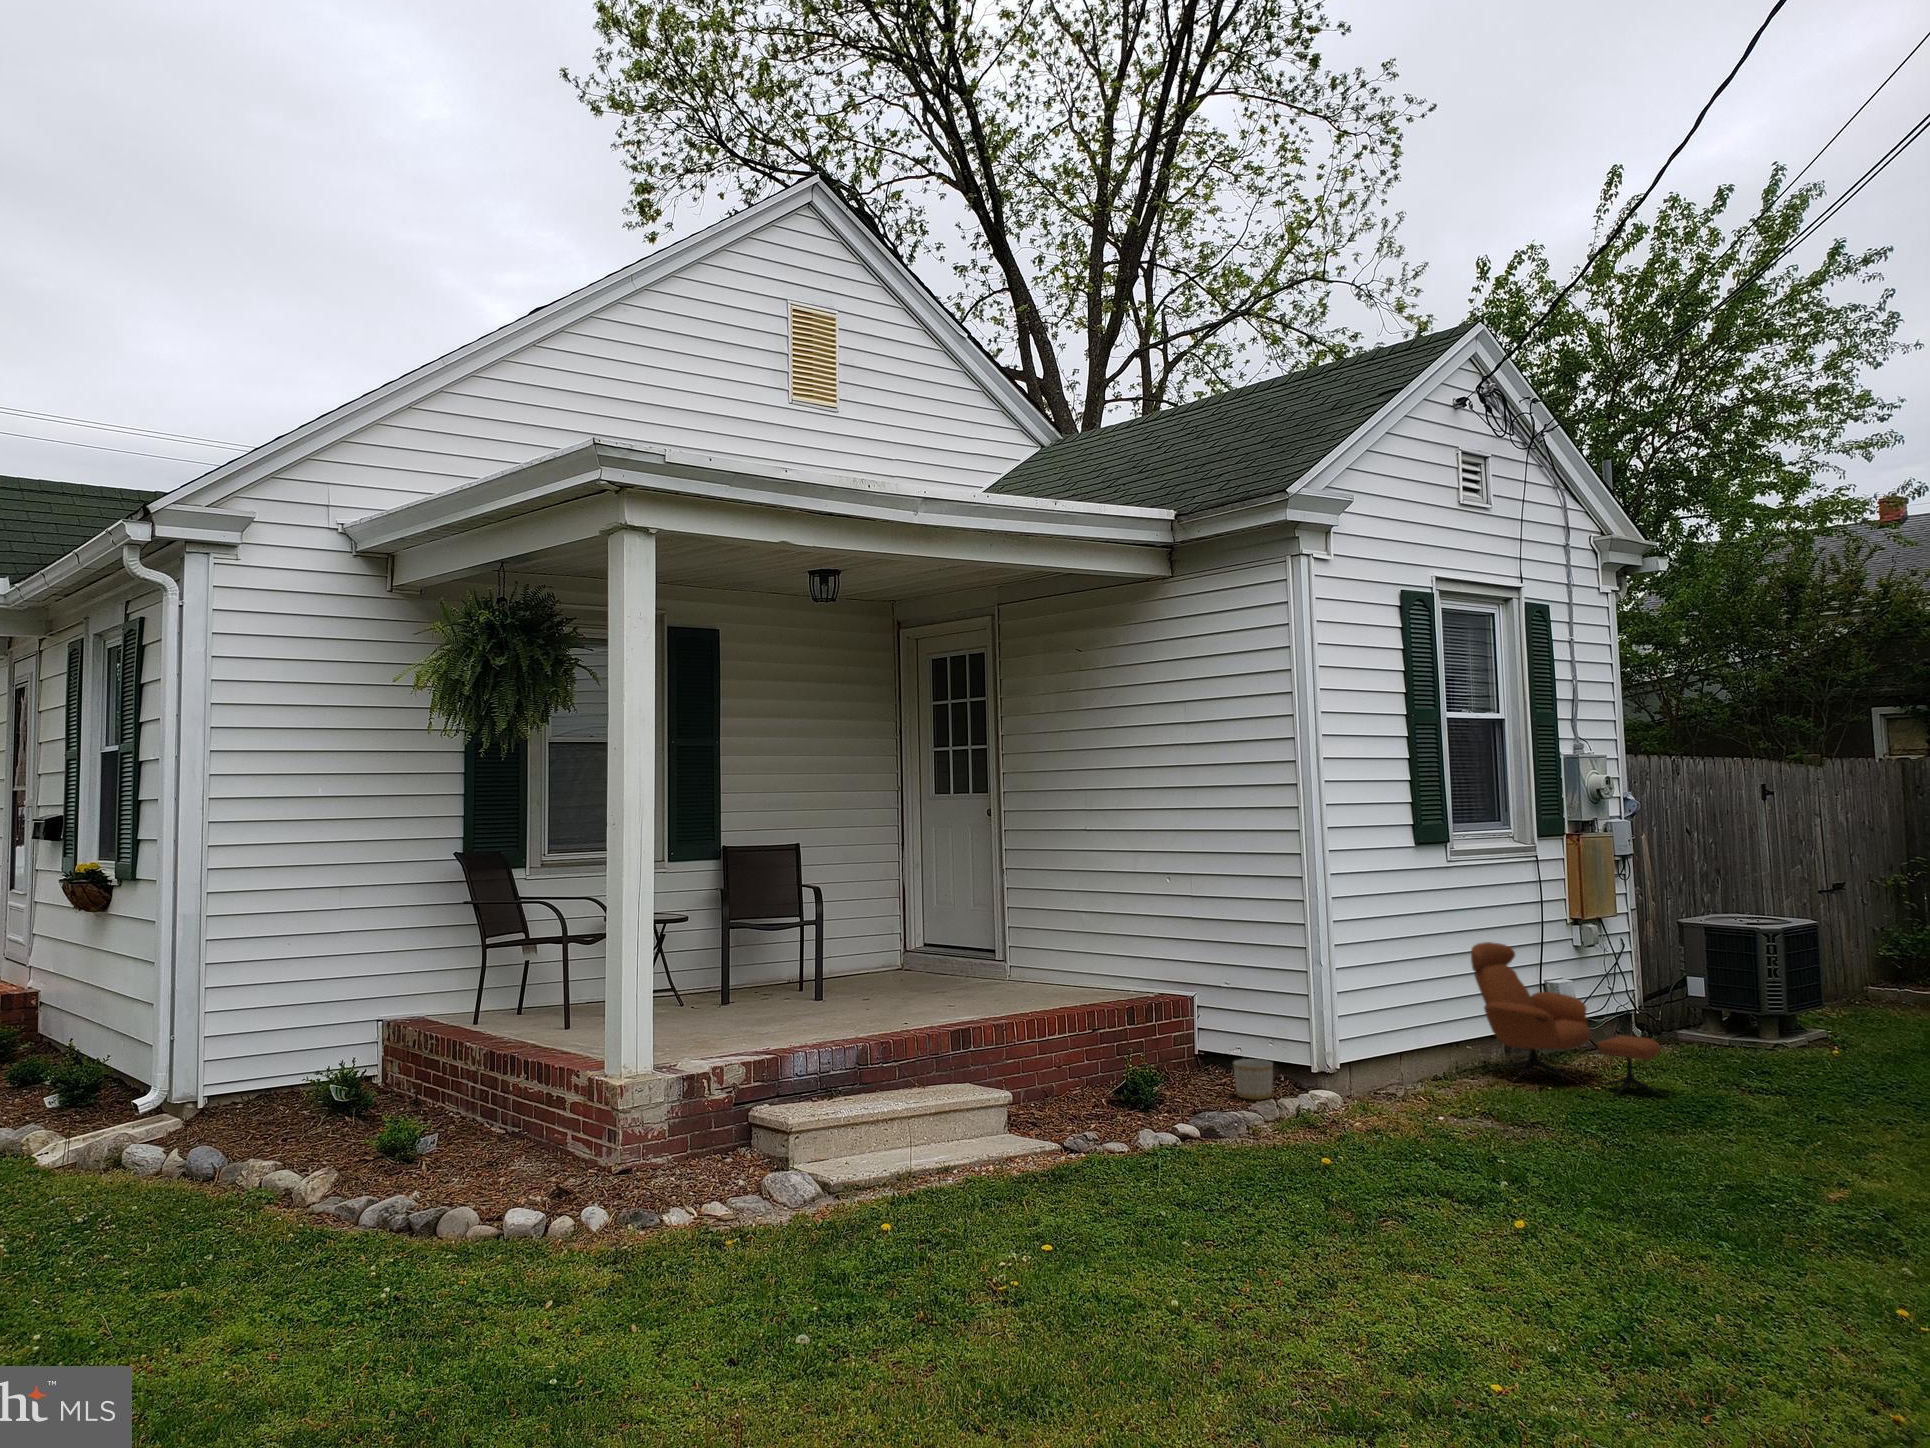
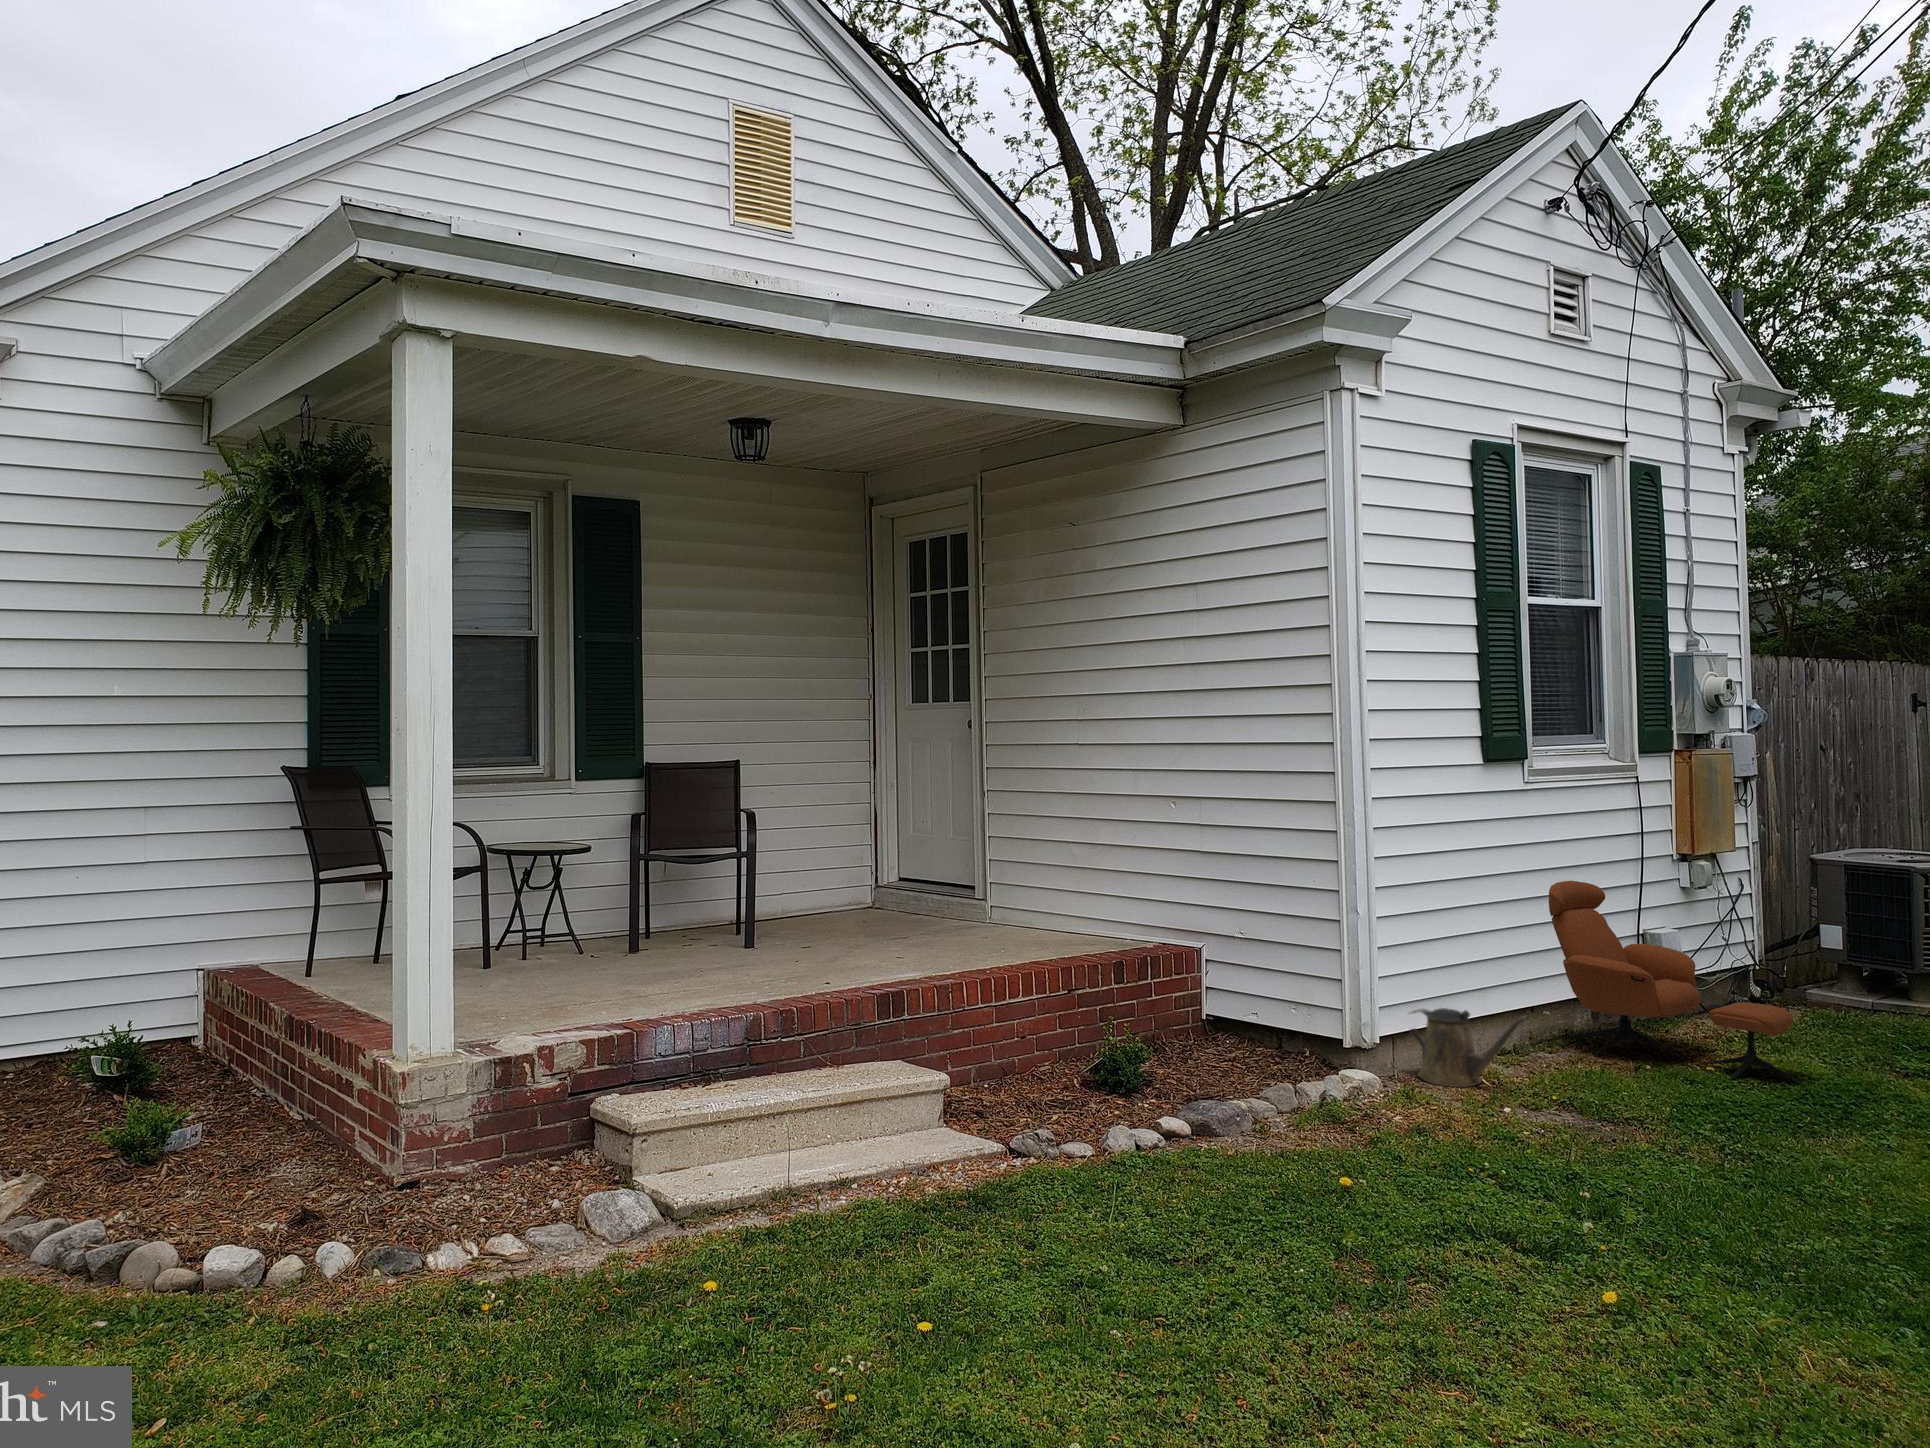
watering can: none [1364,1046,1459,1107] -> present [1410,1008,1528,1087]
planter: present [1233,1059,1273,1100] -> none [1240,1020,1290,1071]

